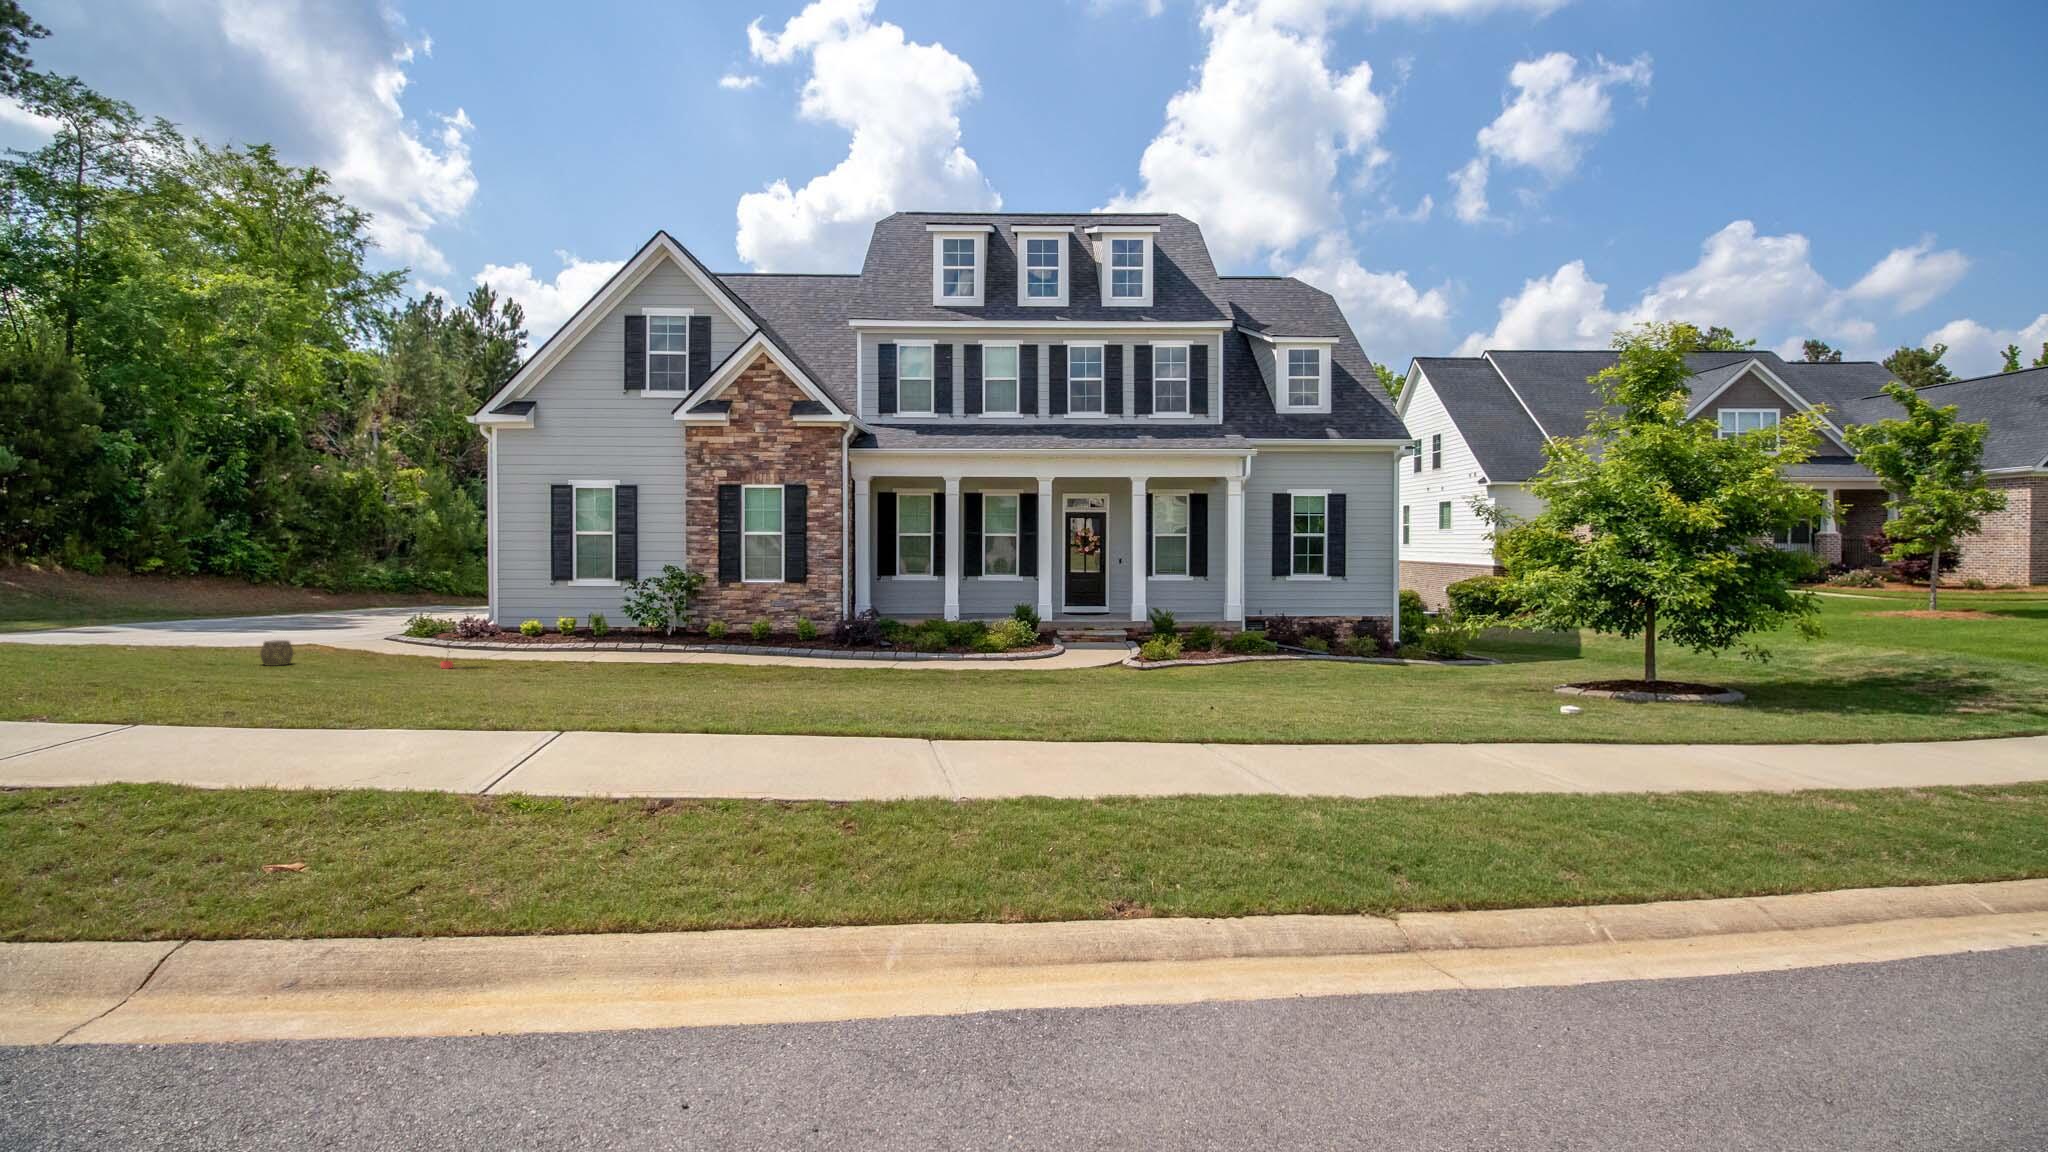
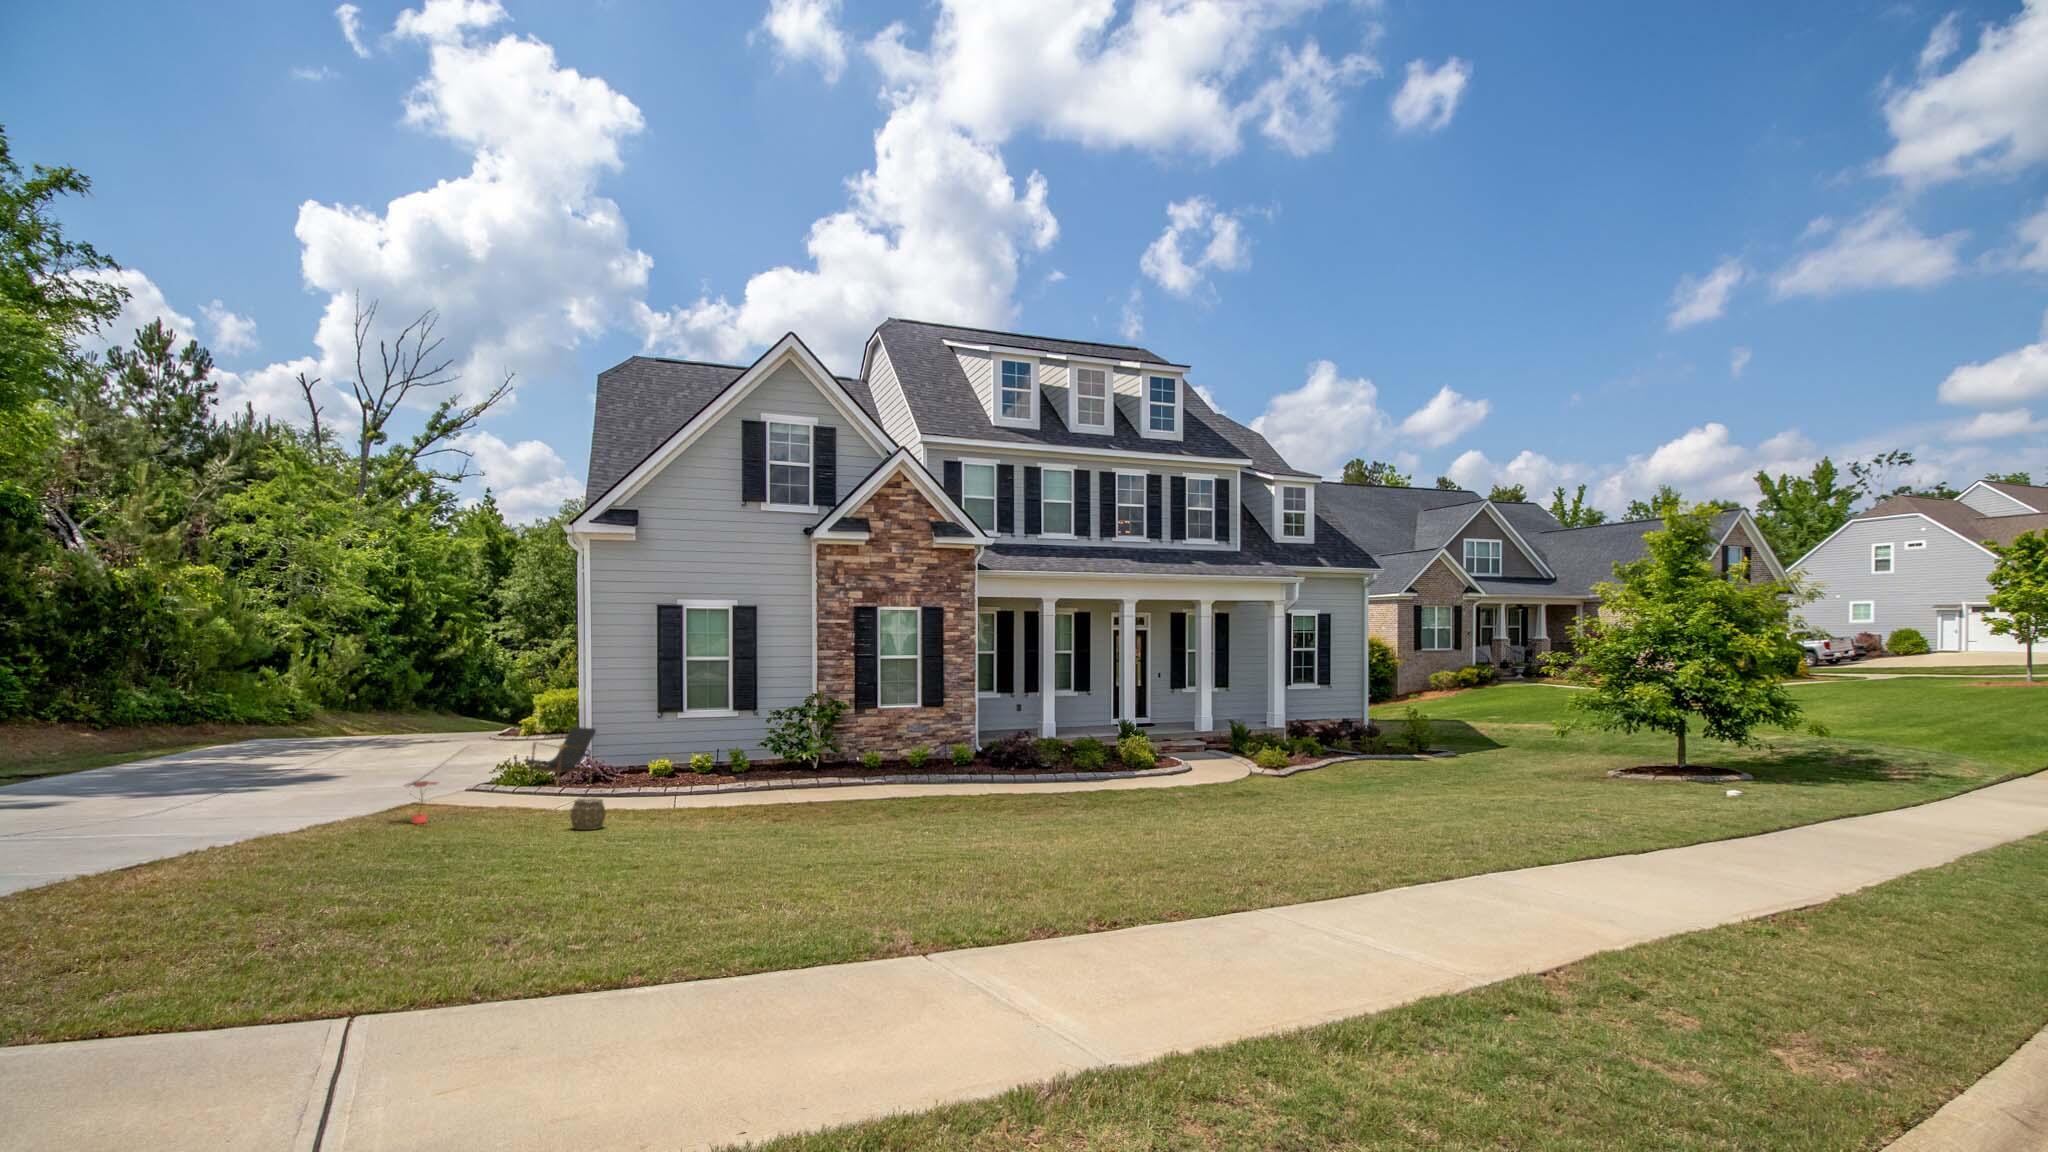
lounge chair: none [442,587,496,635] -> present [526,727,596,785]
potted plant: present [437,633,458,669] -> present [408,781,437,824]

